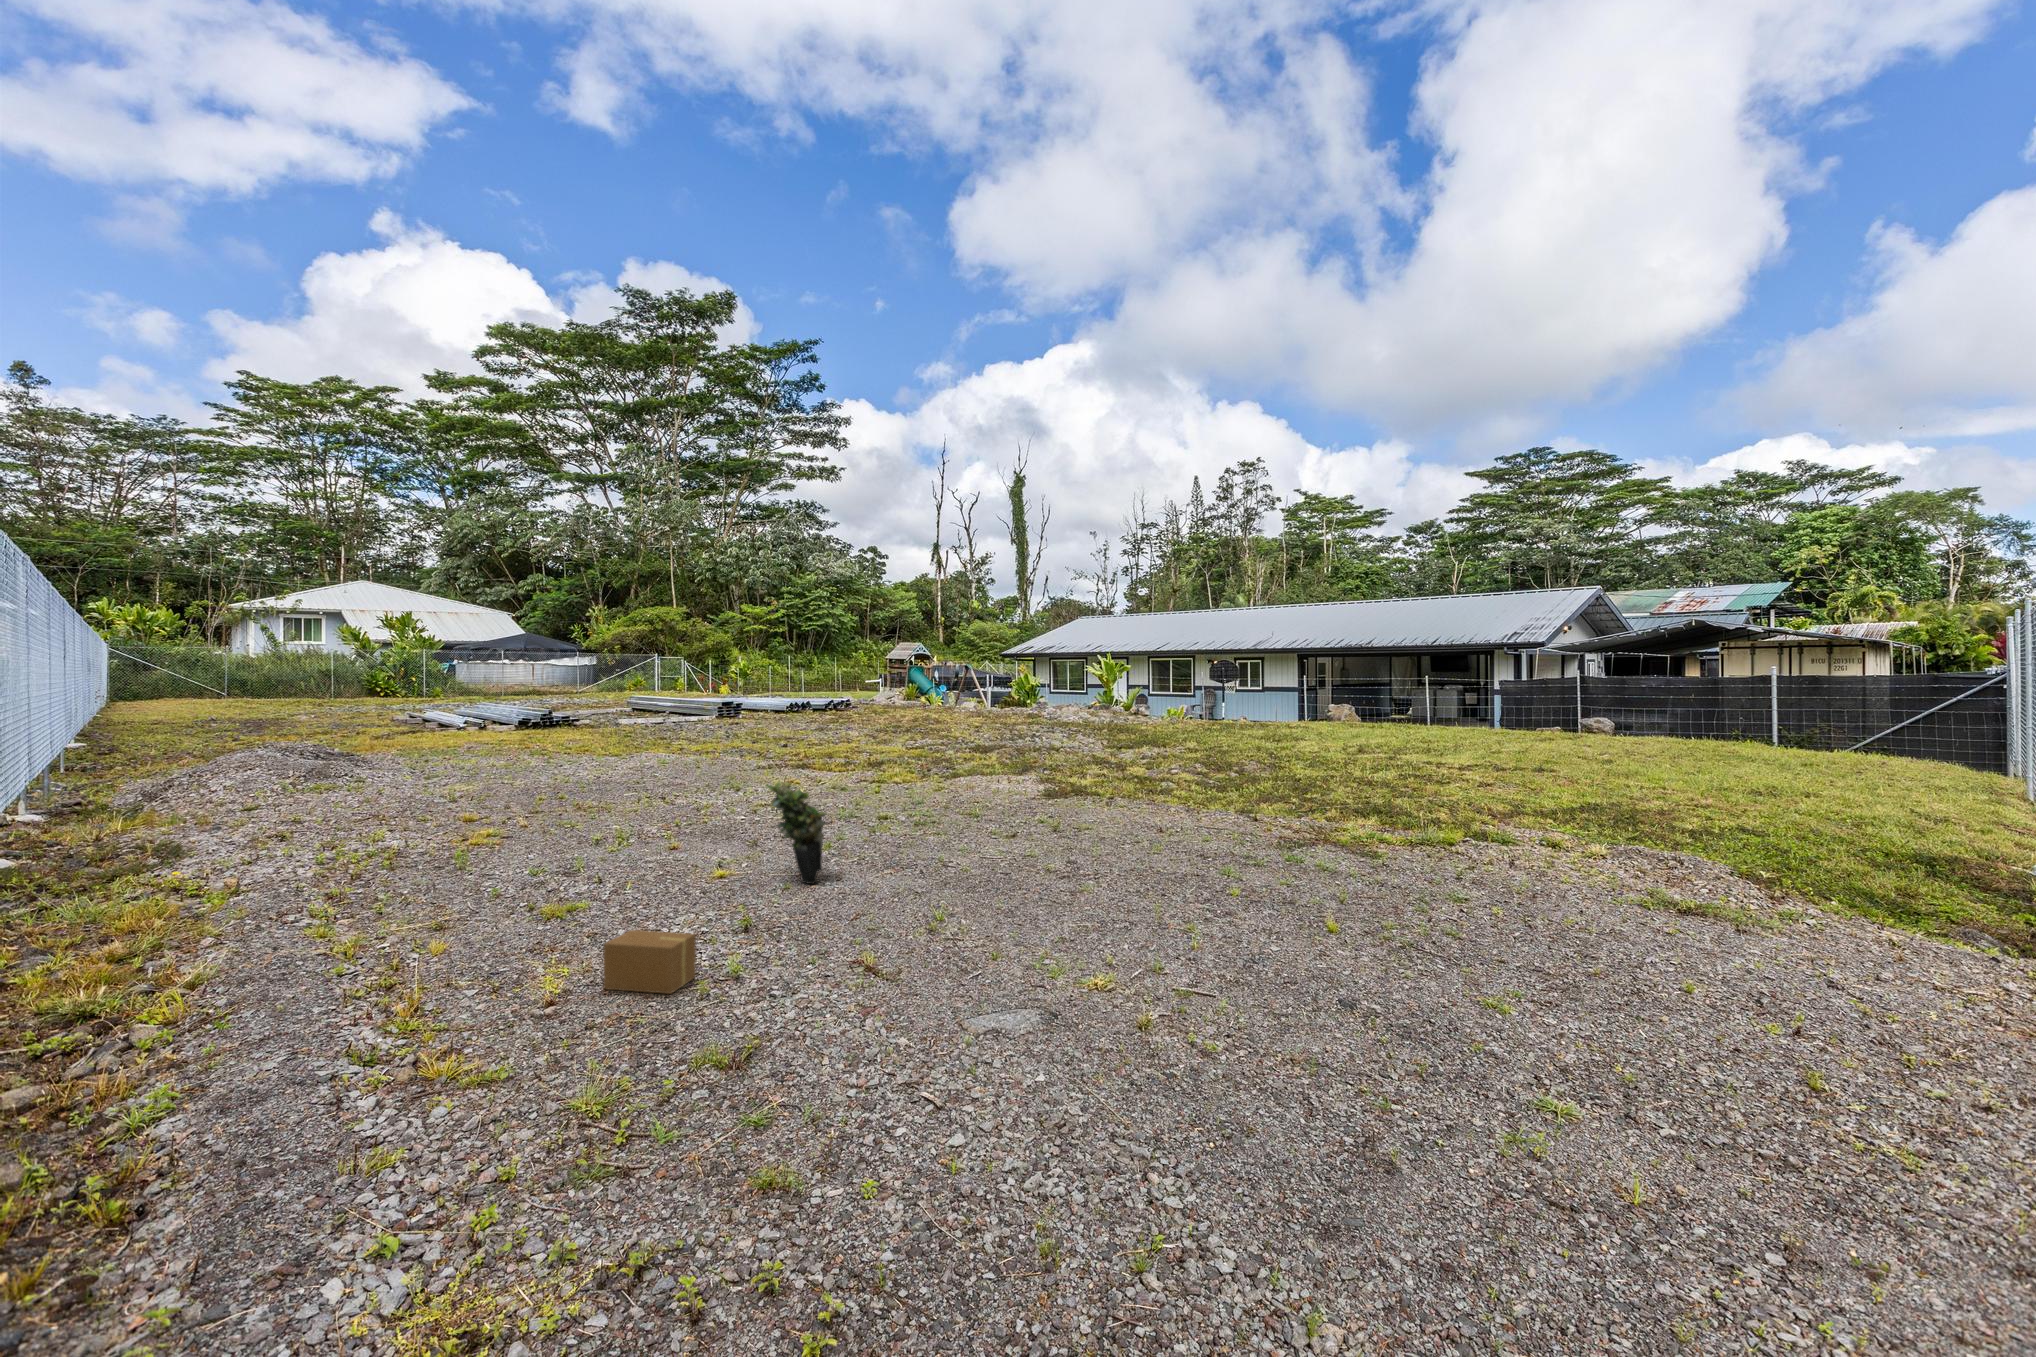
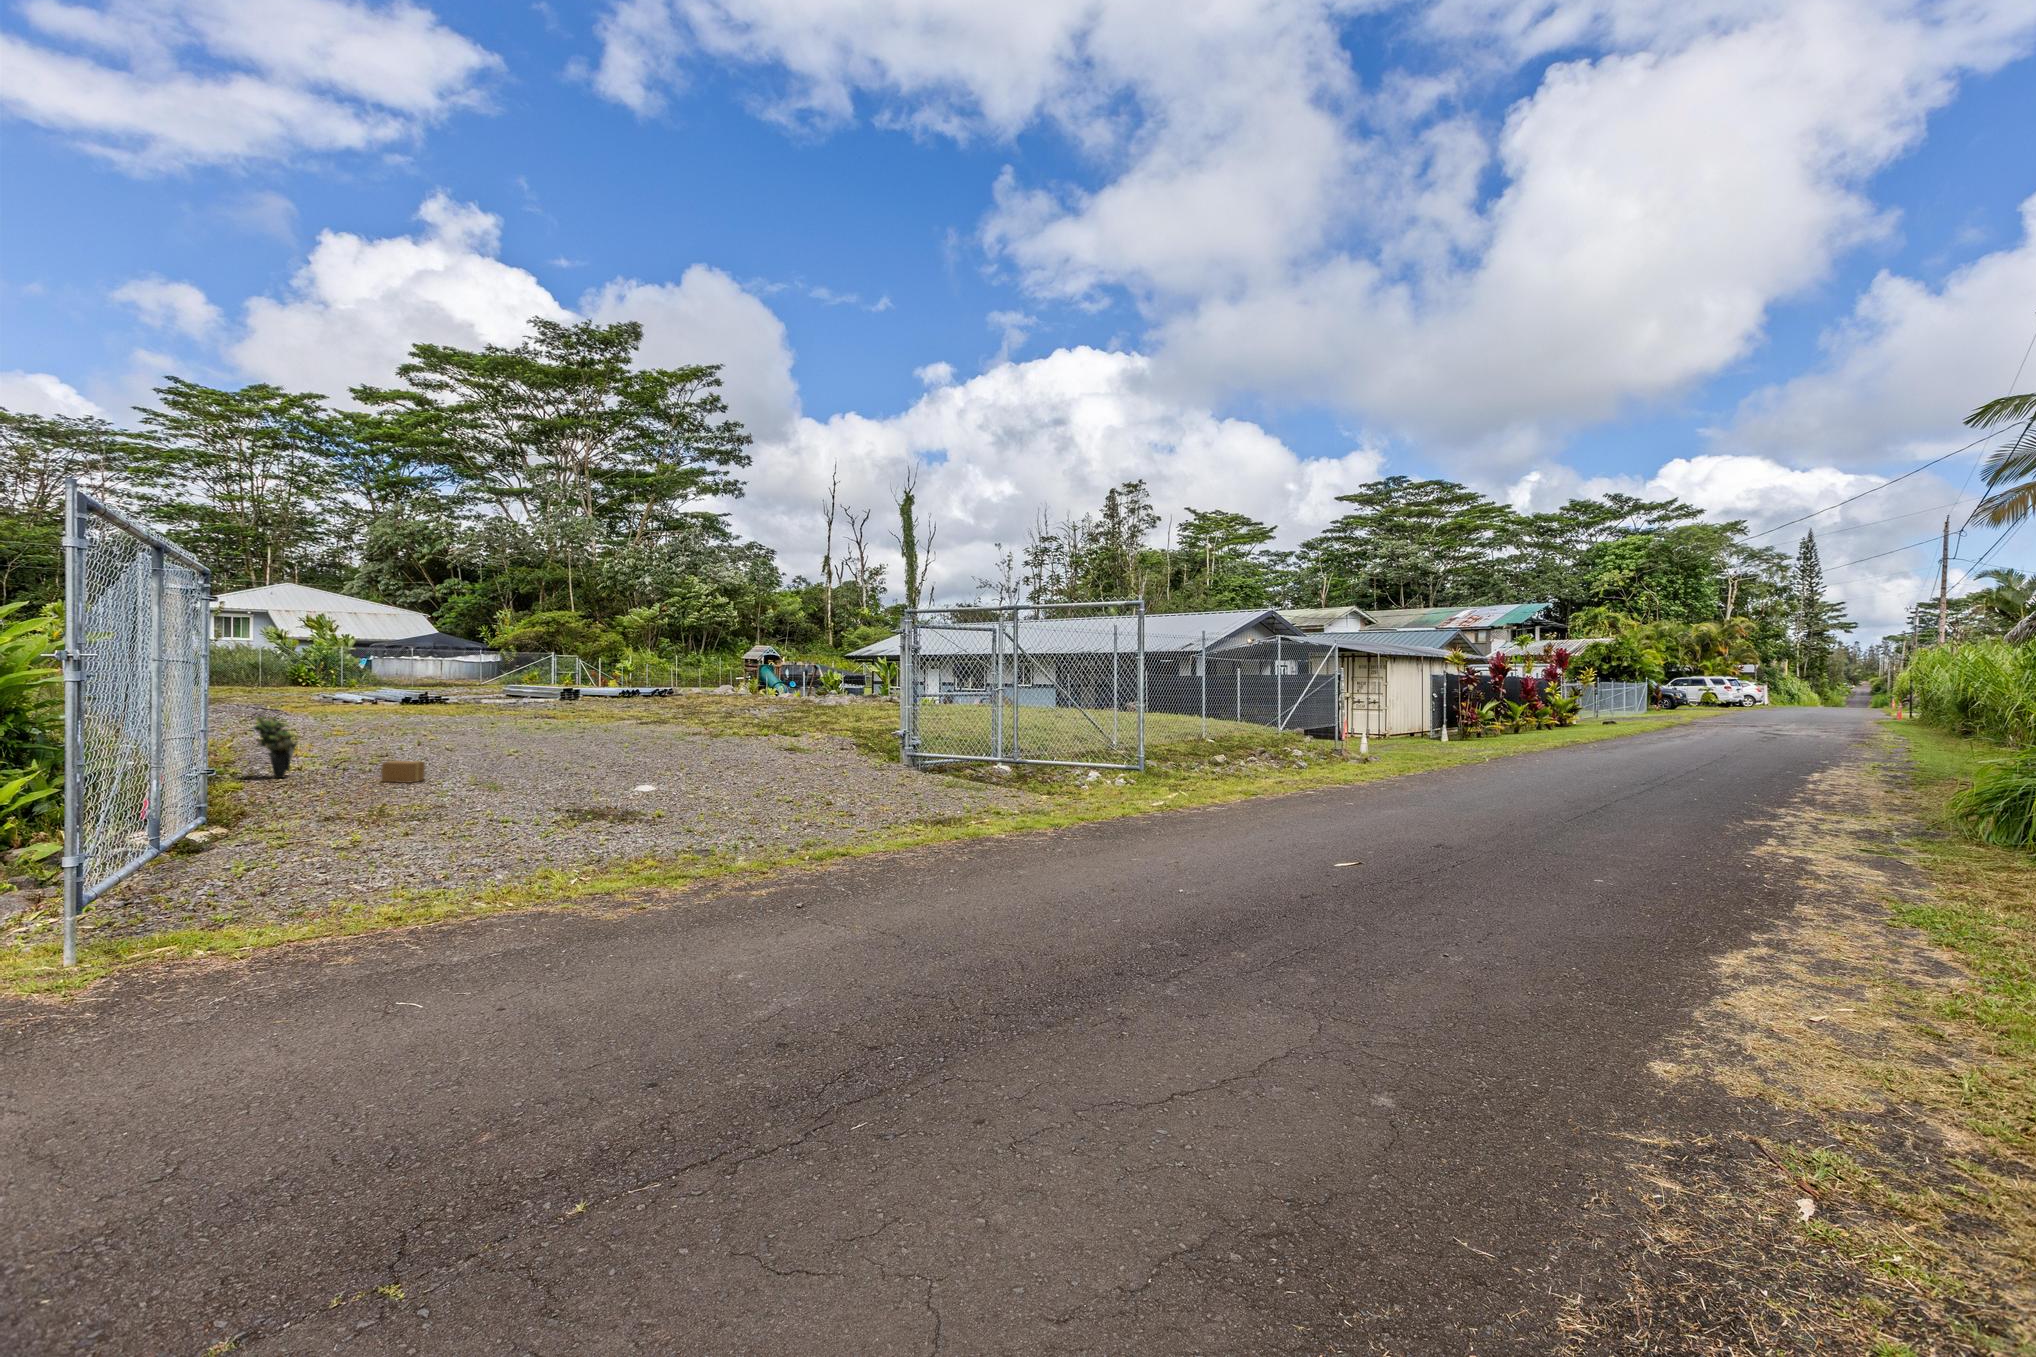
potted plant: present [766,782,827,884] -> present [253,716,297,778]

